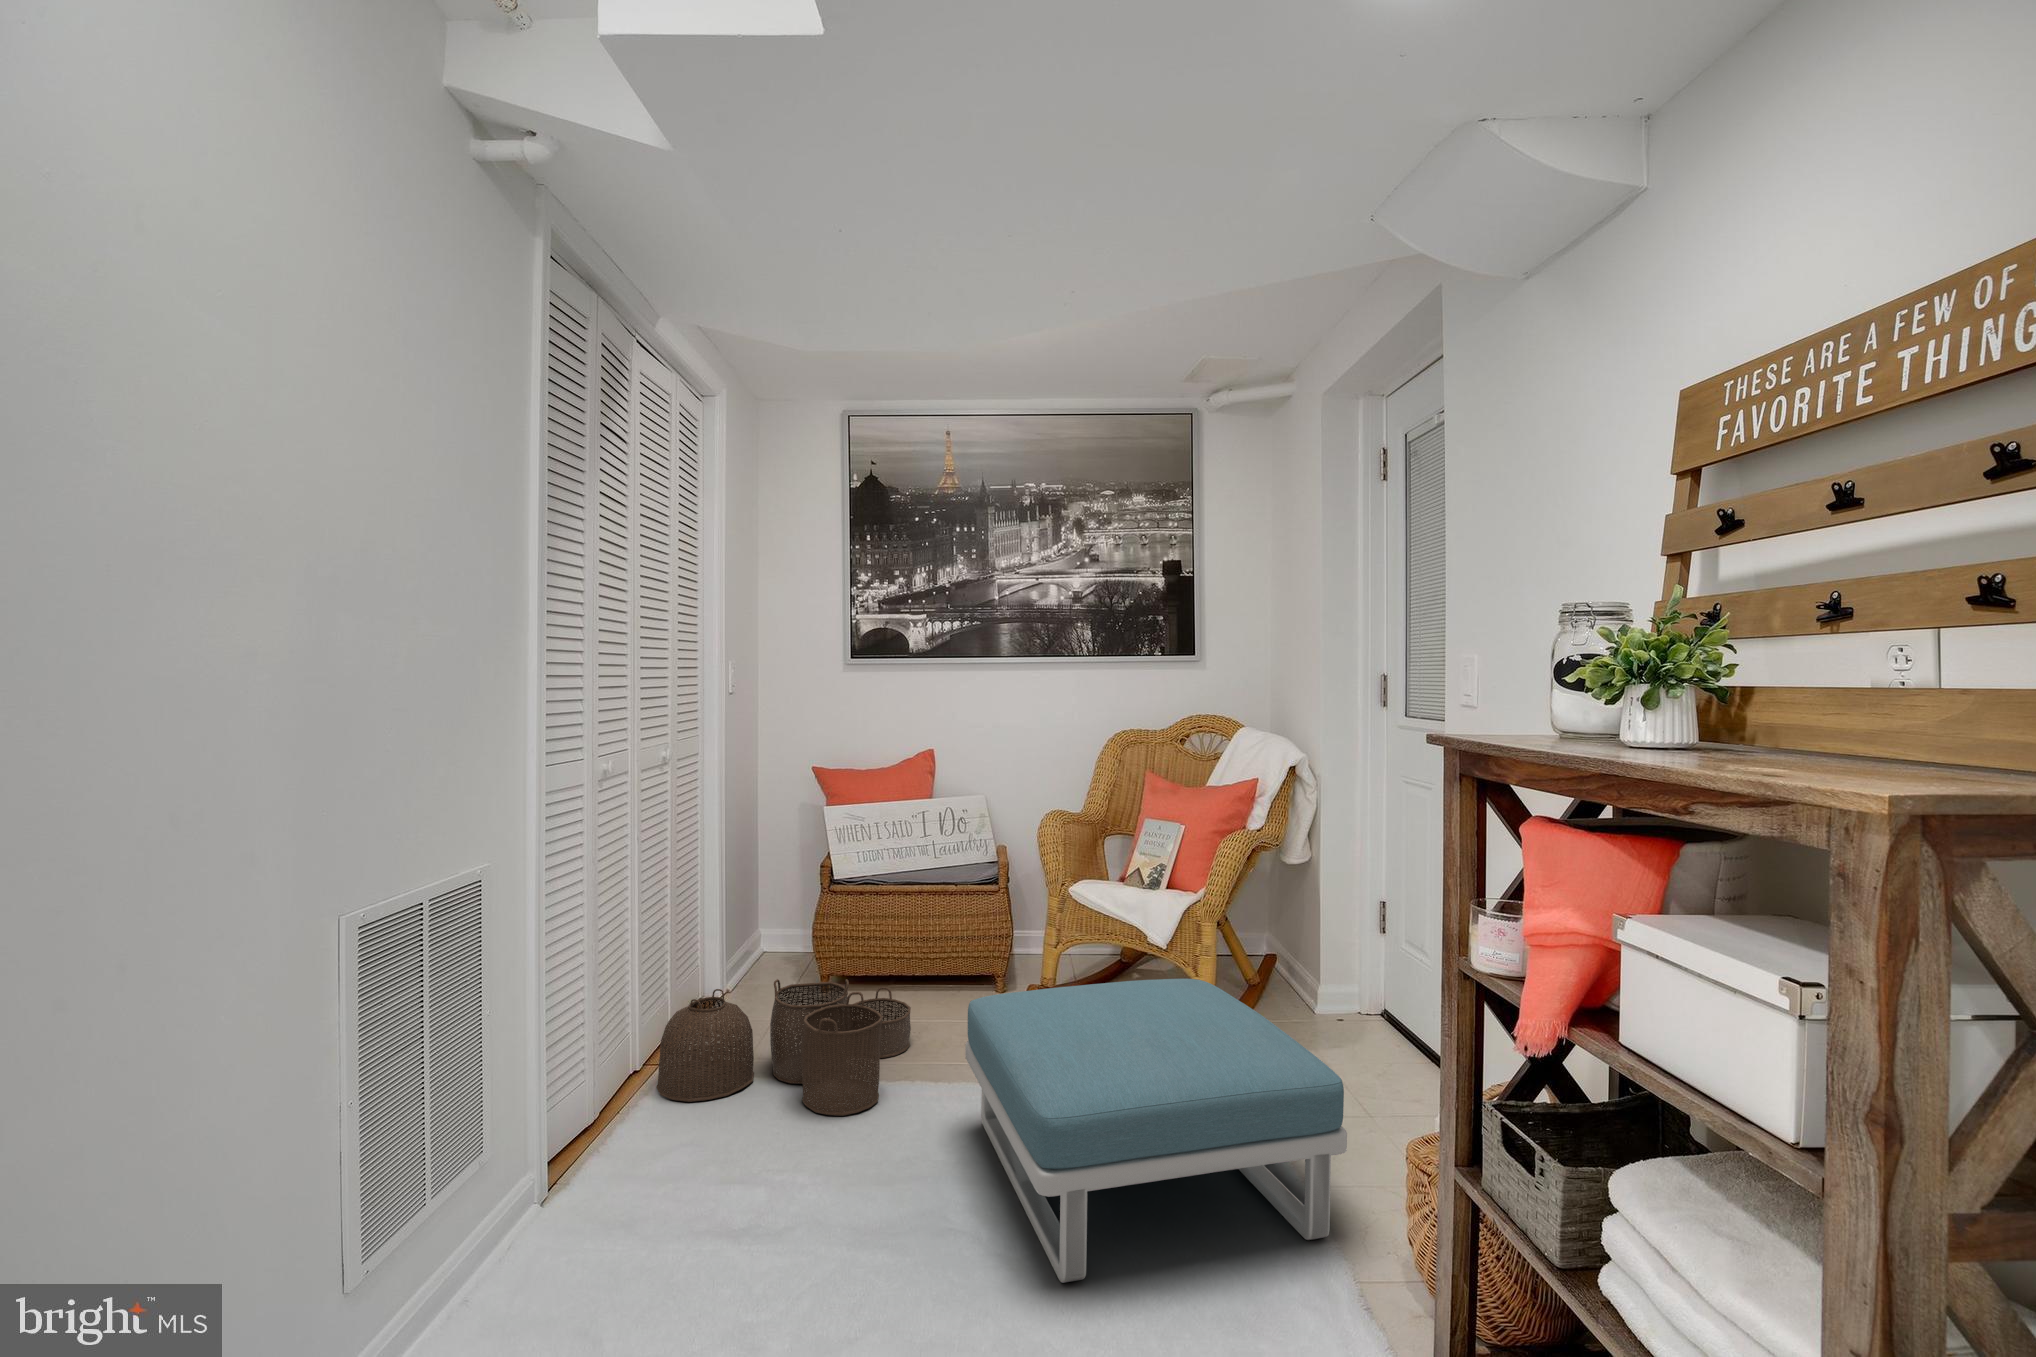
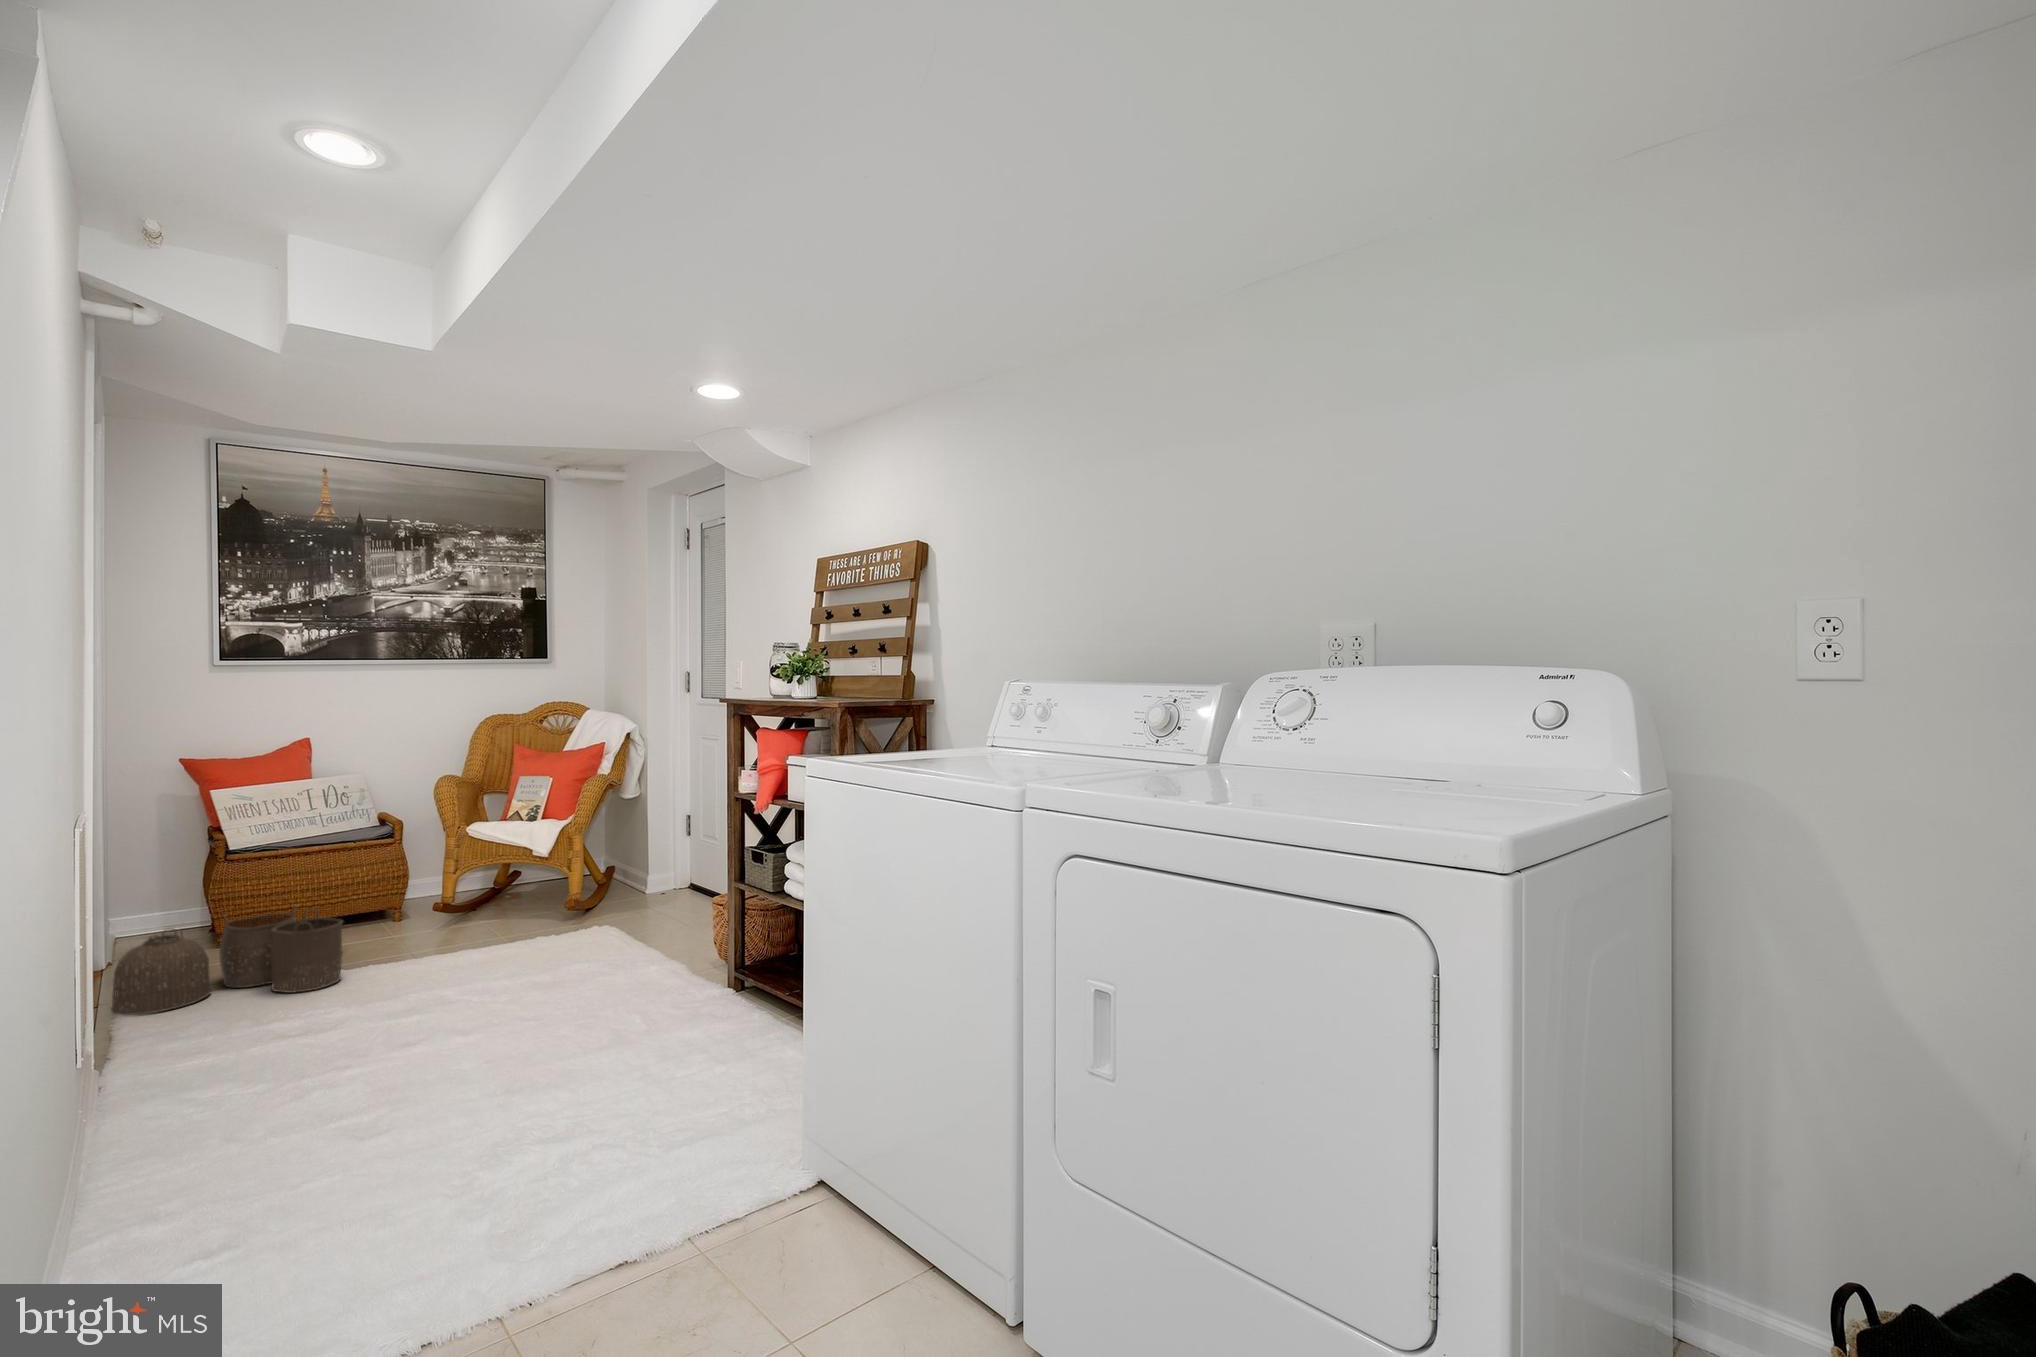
footstool: present [965,979,1347,1283] -> none [423,860,680,1004]

